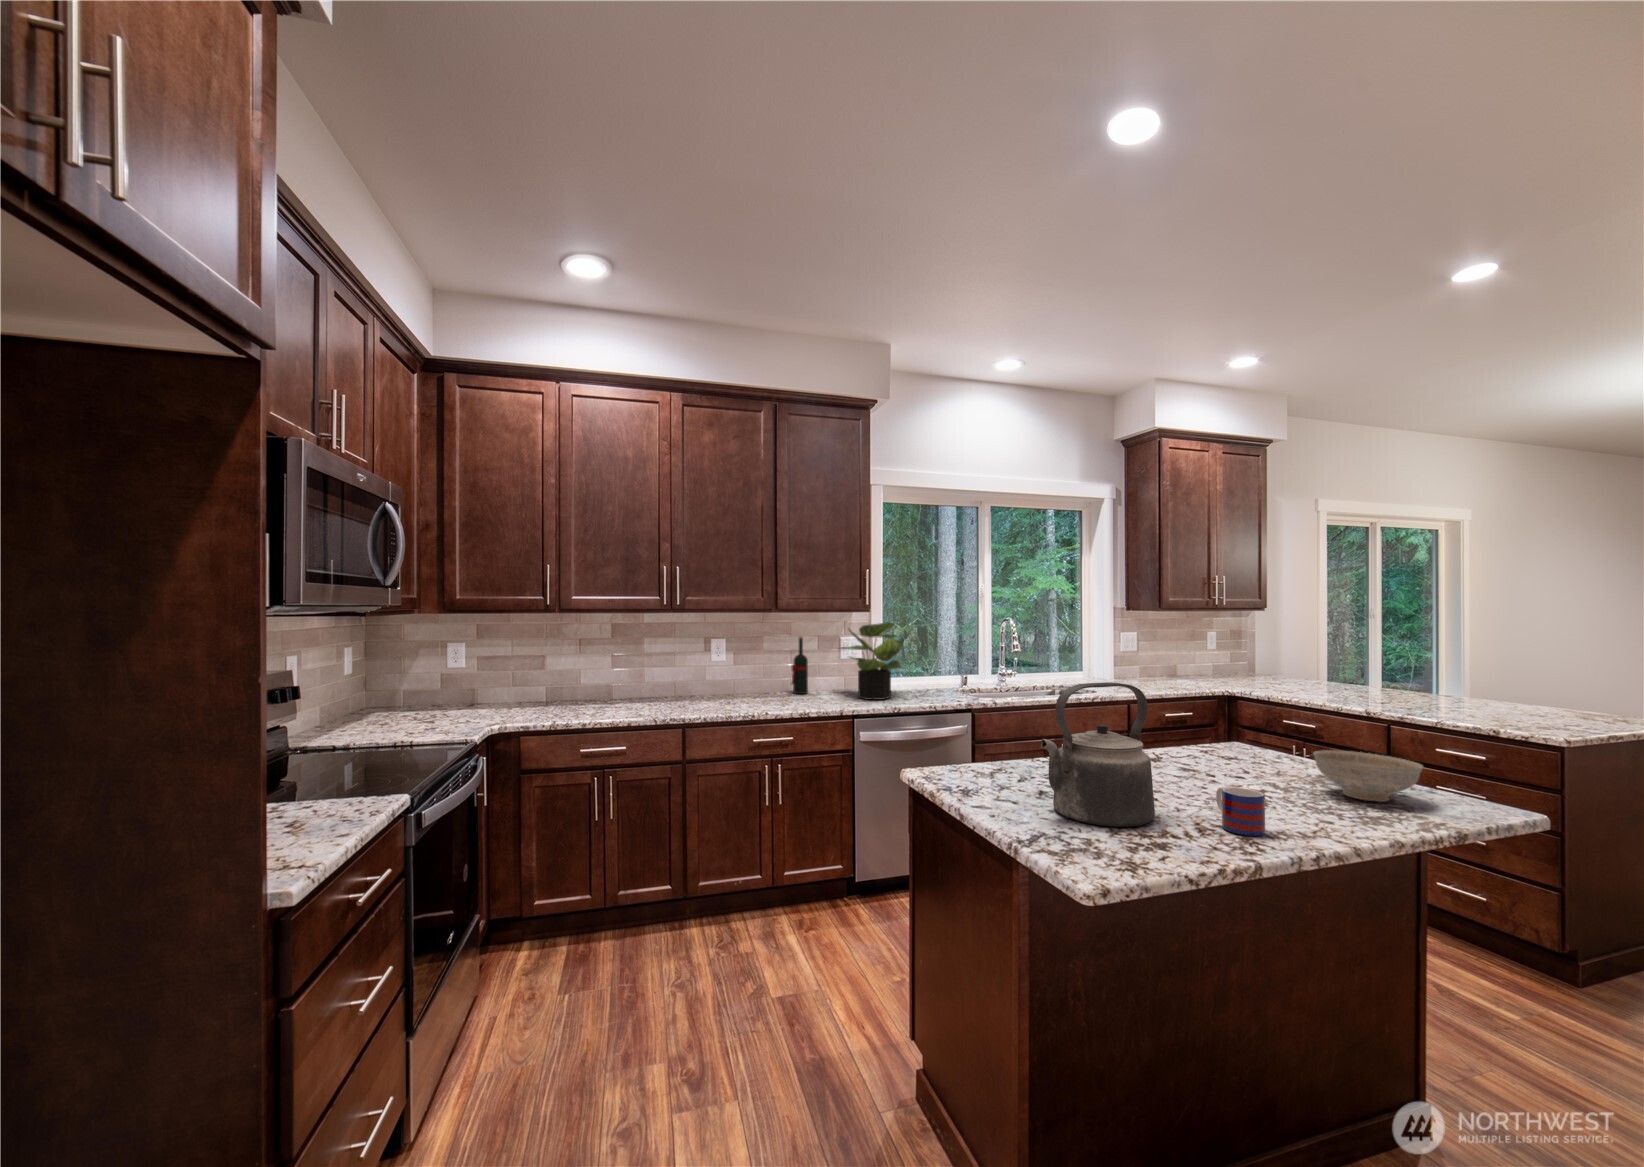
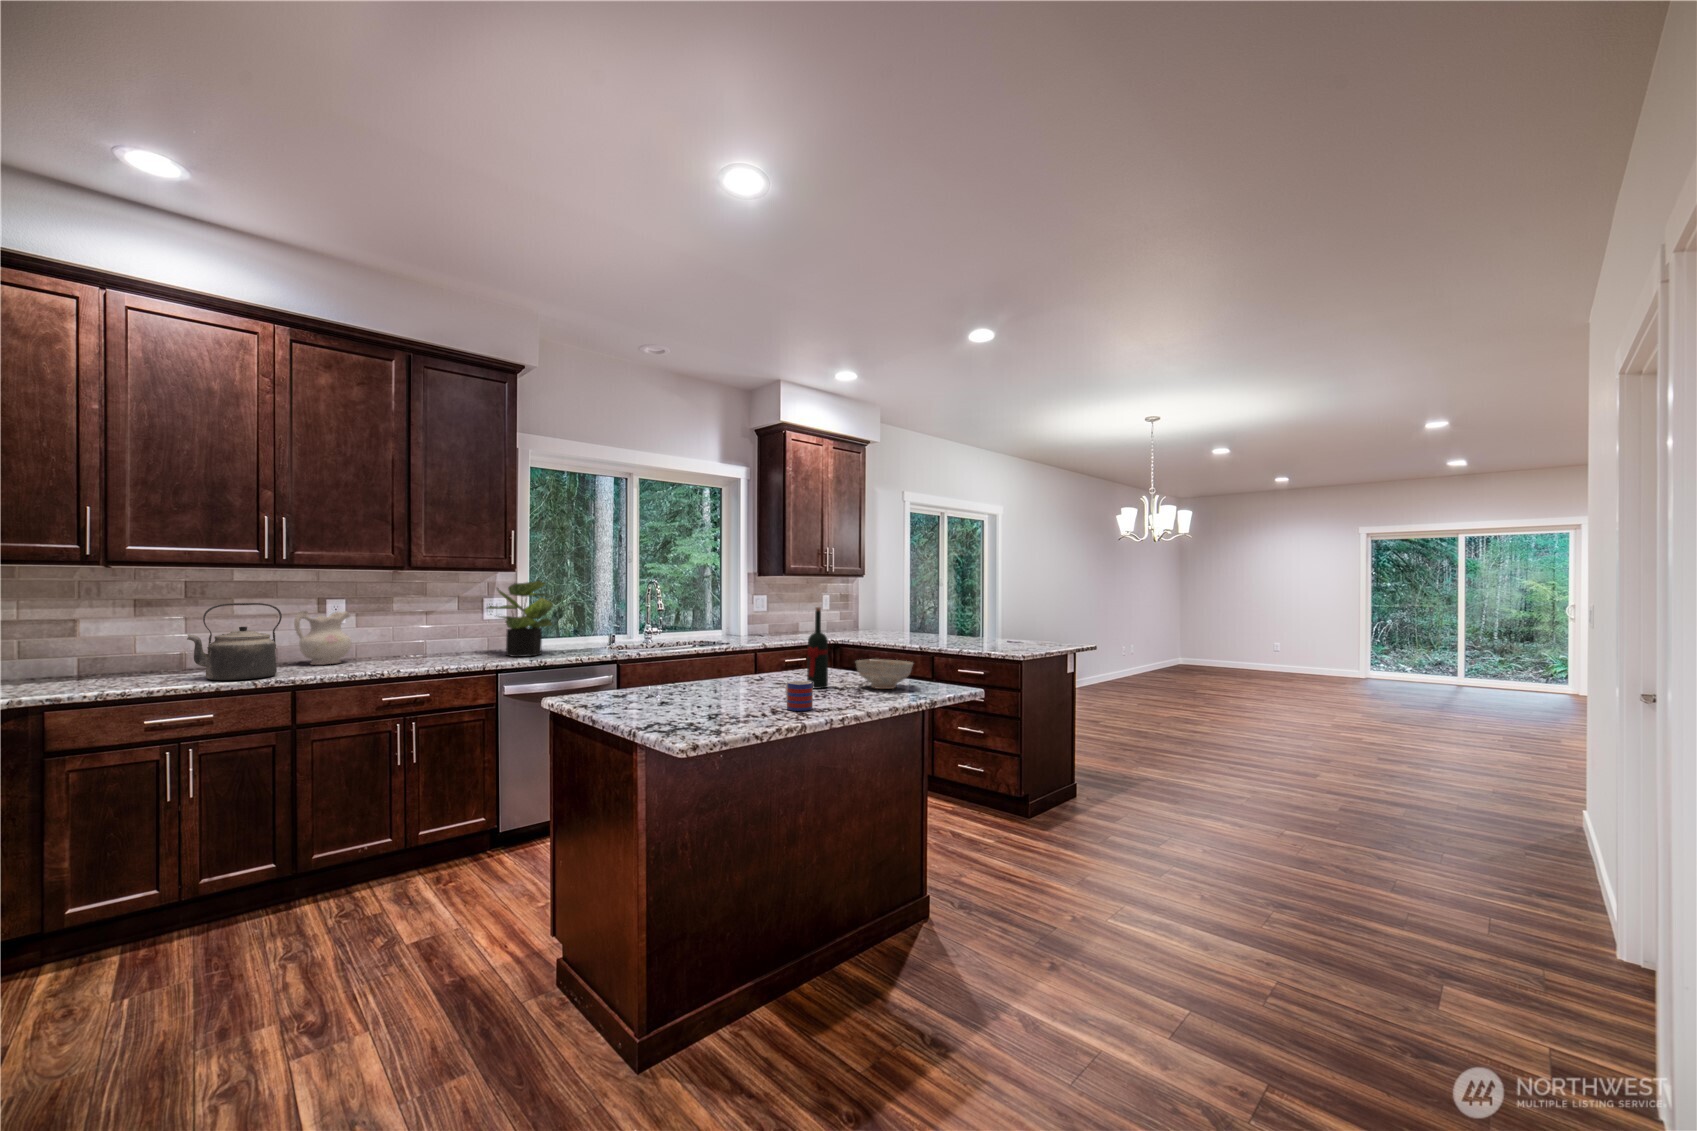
wine bottle: present [791,636,808,694] -> present [807,607,828,689]
ceramic pitcher: none [686,650,729,700] -> present [294,611,352,665]
kettle: present [1041,682,1155,827] -> present [187,603,282,680]

